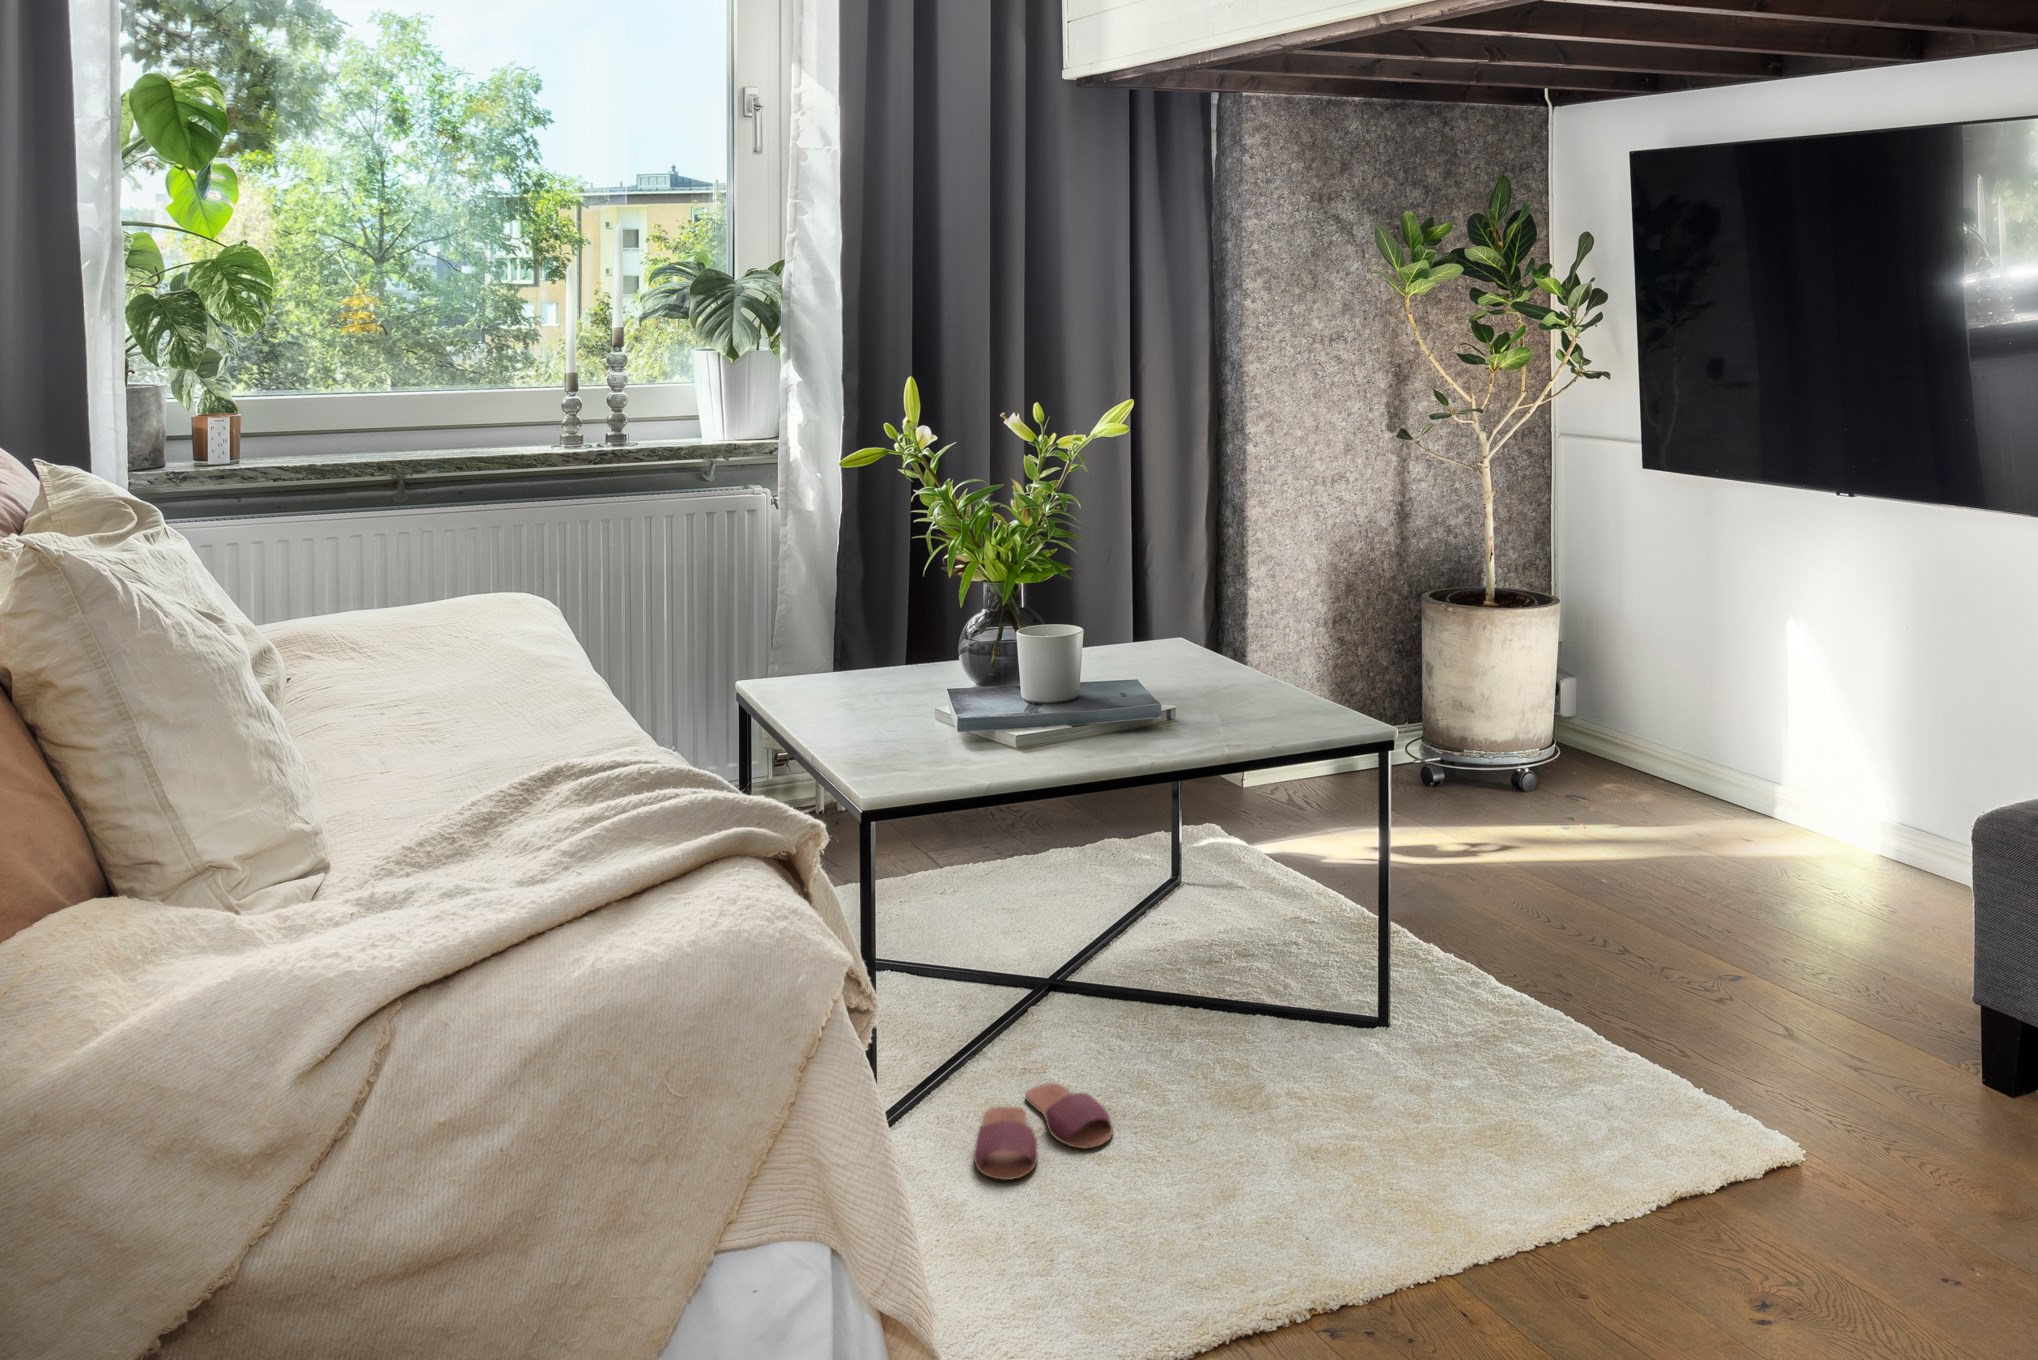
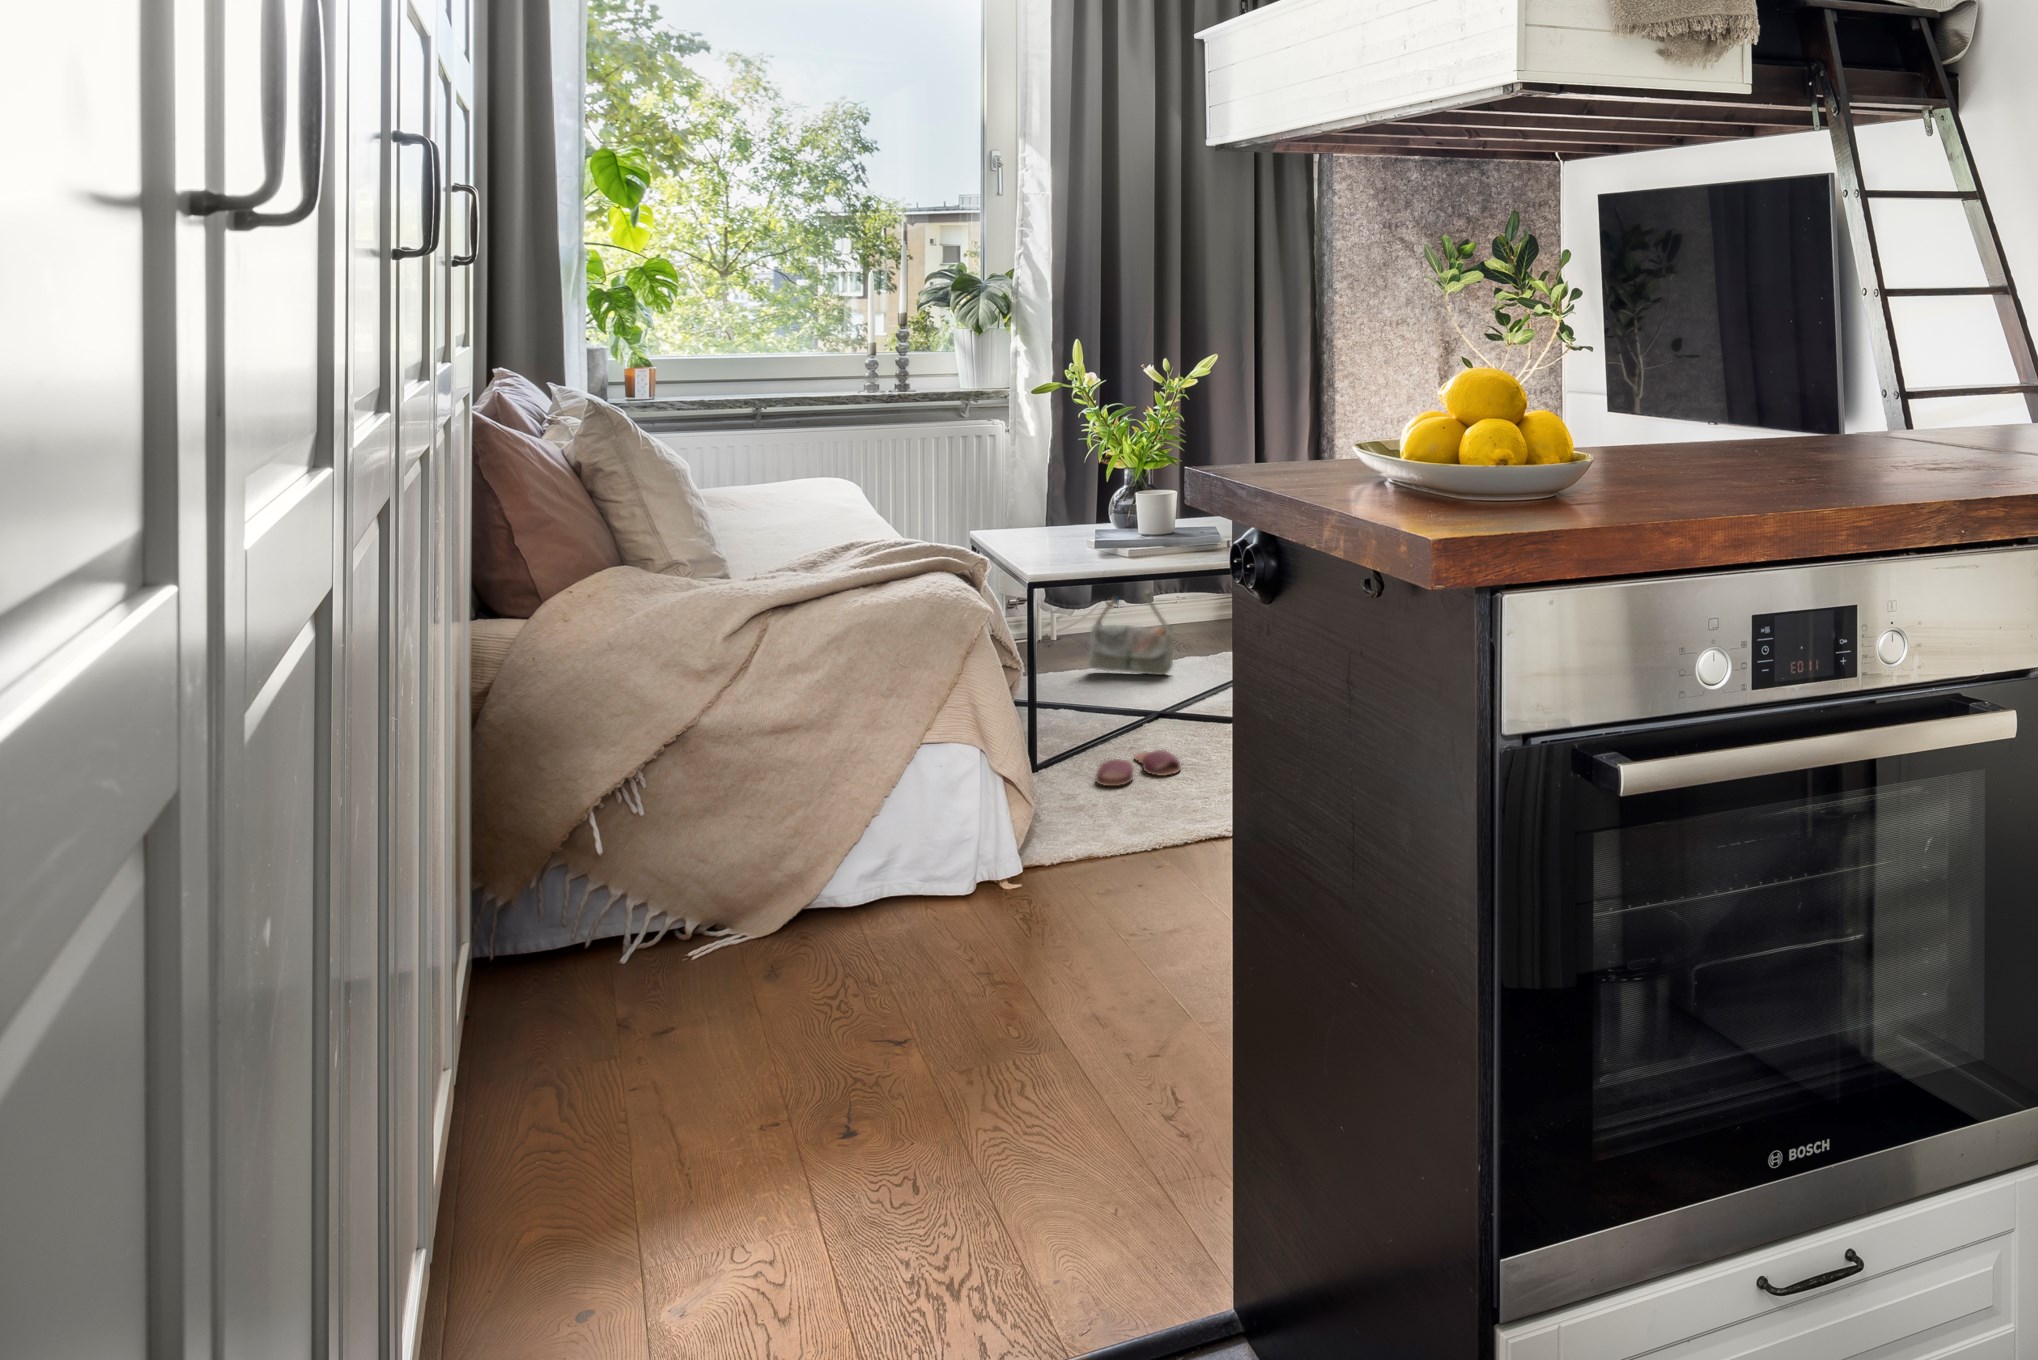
bag: none [906,730,1037,889] -> present [1089,591,1174,675]

